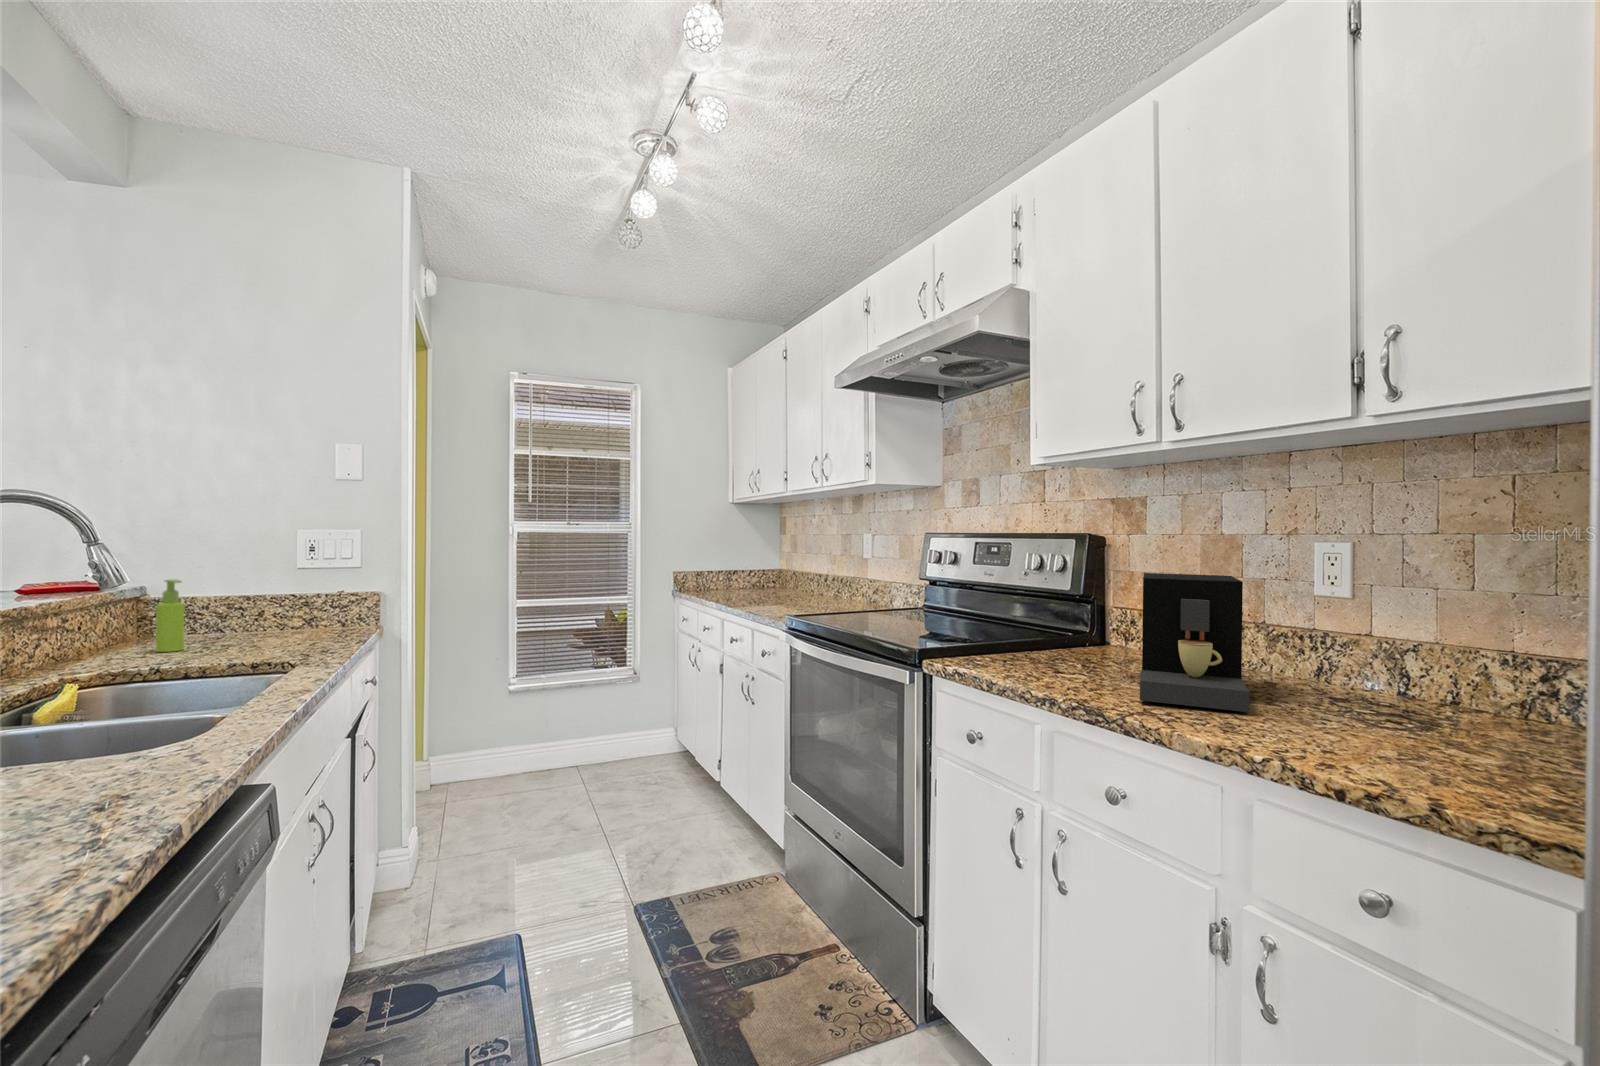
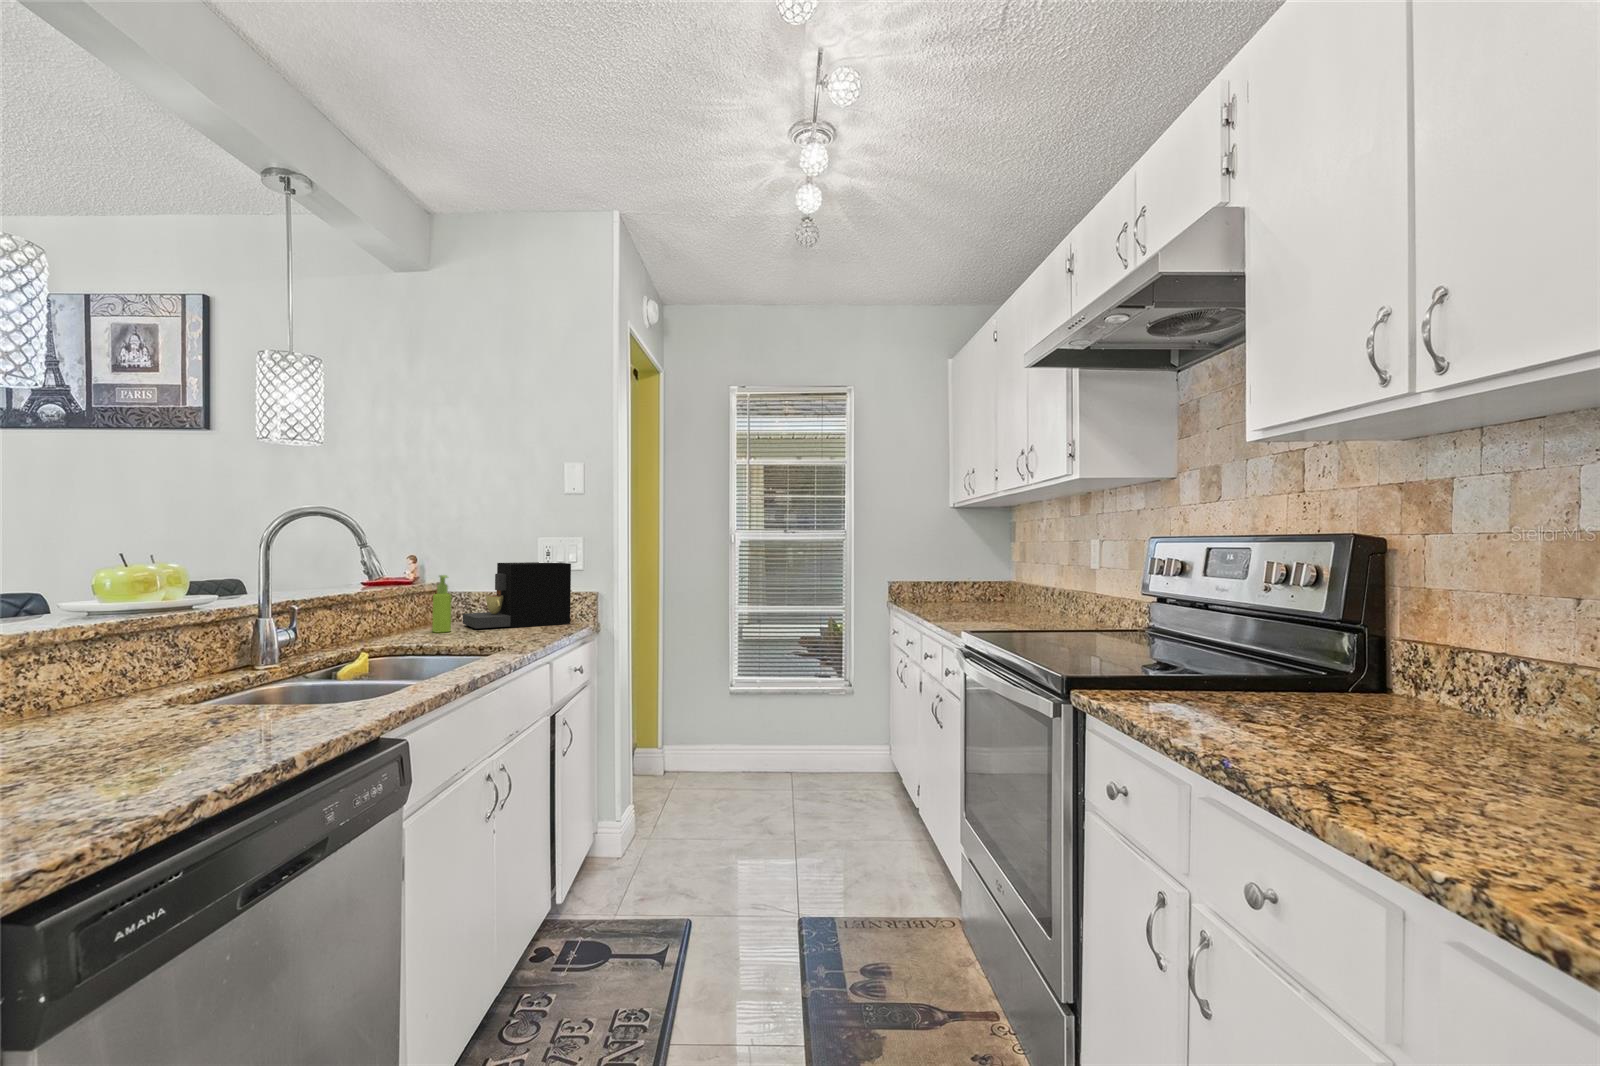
coffee maker: present [1140,573,1249,712] -> present [463,562,571,629]

